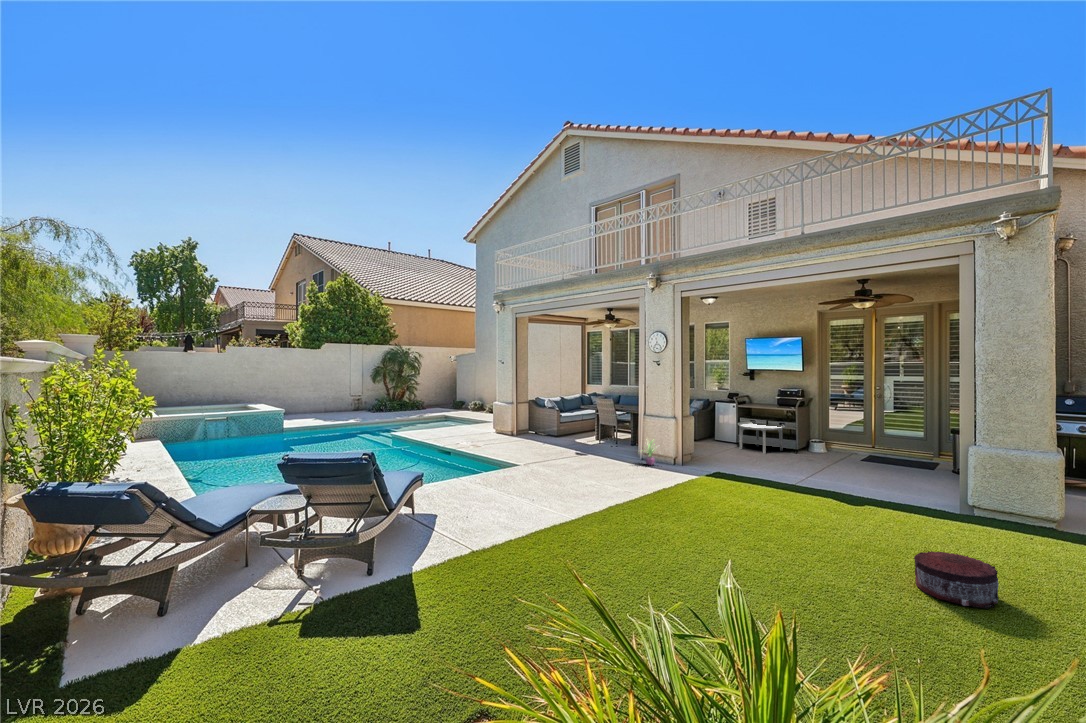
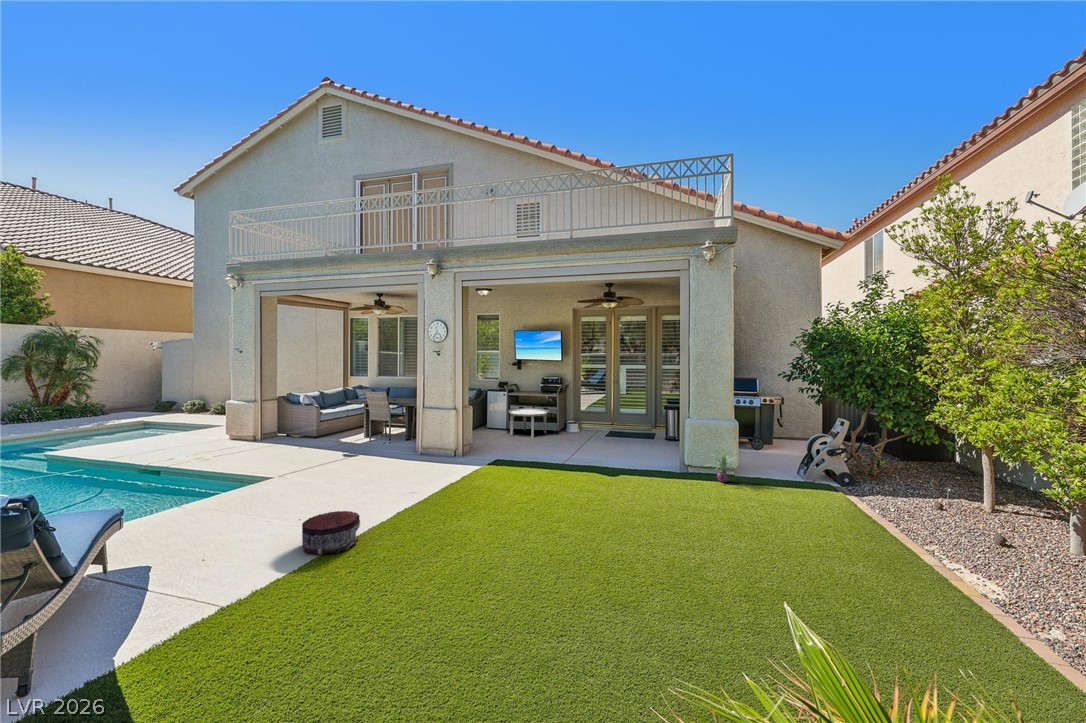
decorative plant: present [646,439,655,465] -> present [716,449,730,483]
pouf: present [914,551,999,609] -> present [302,511,360,554]

